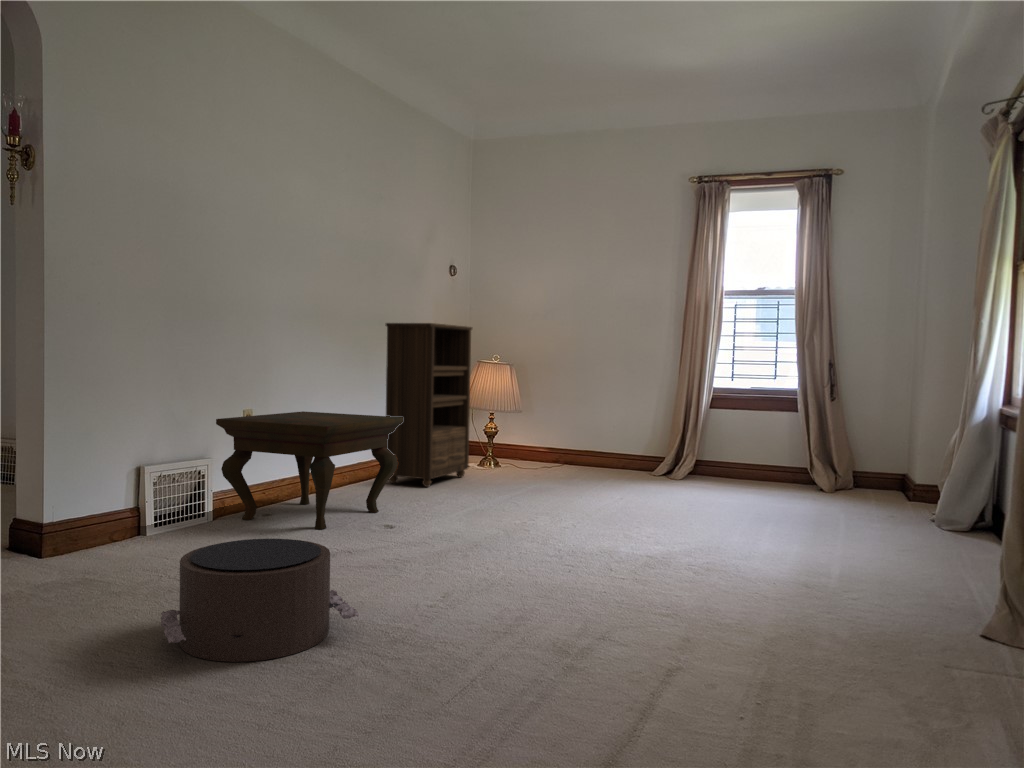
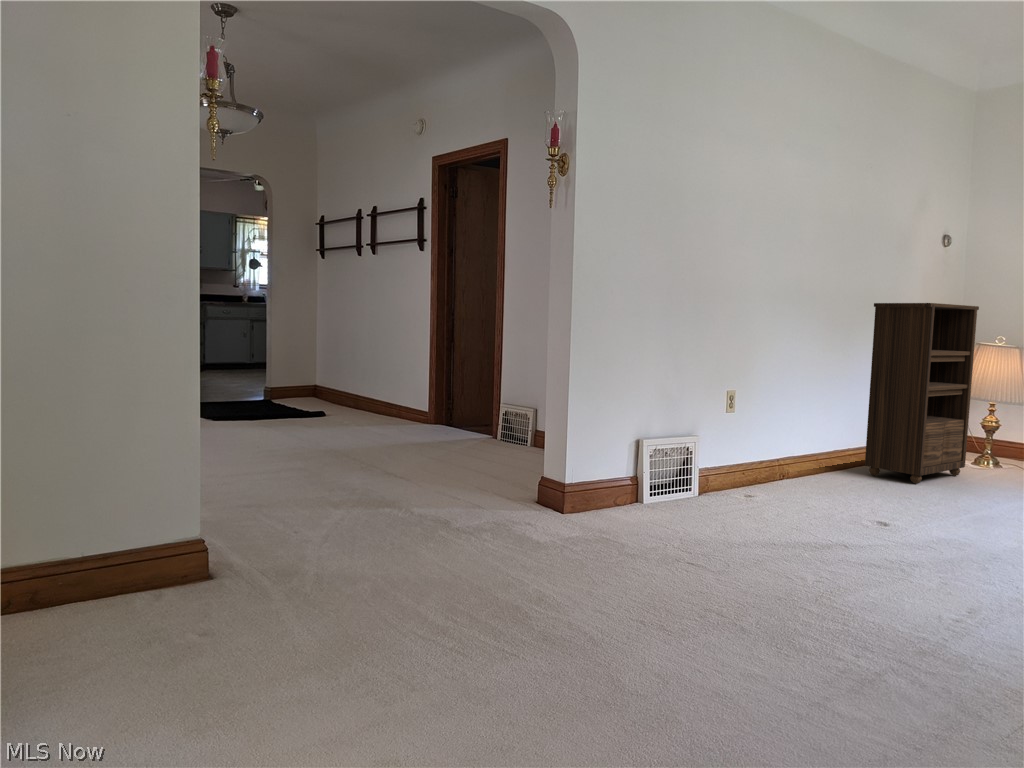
side table: present [216,411,403,529] -> none [704,395,900,519]
pouf: present [161,538,359,662] -> none [683,527,890,656]

